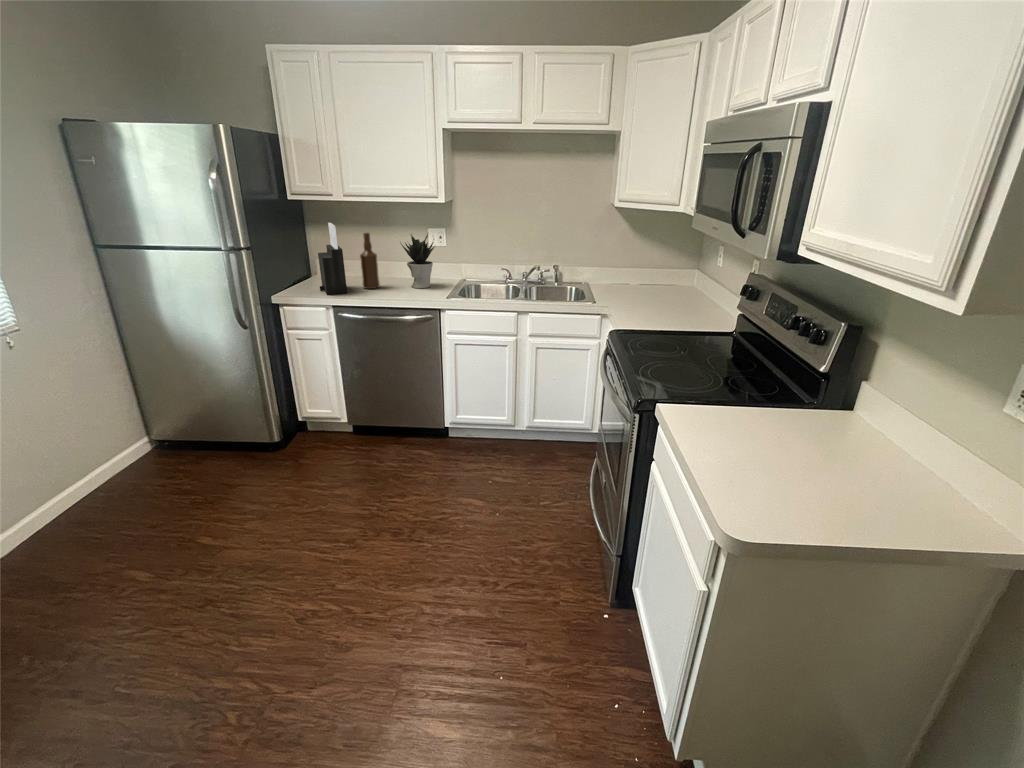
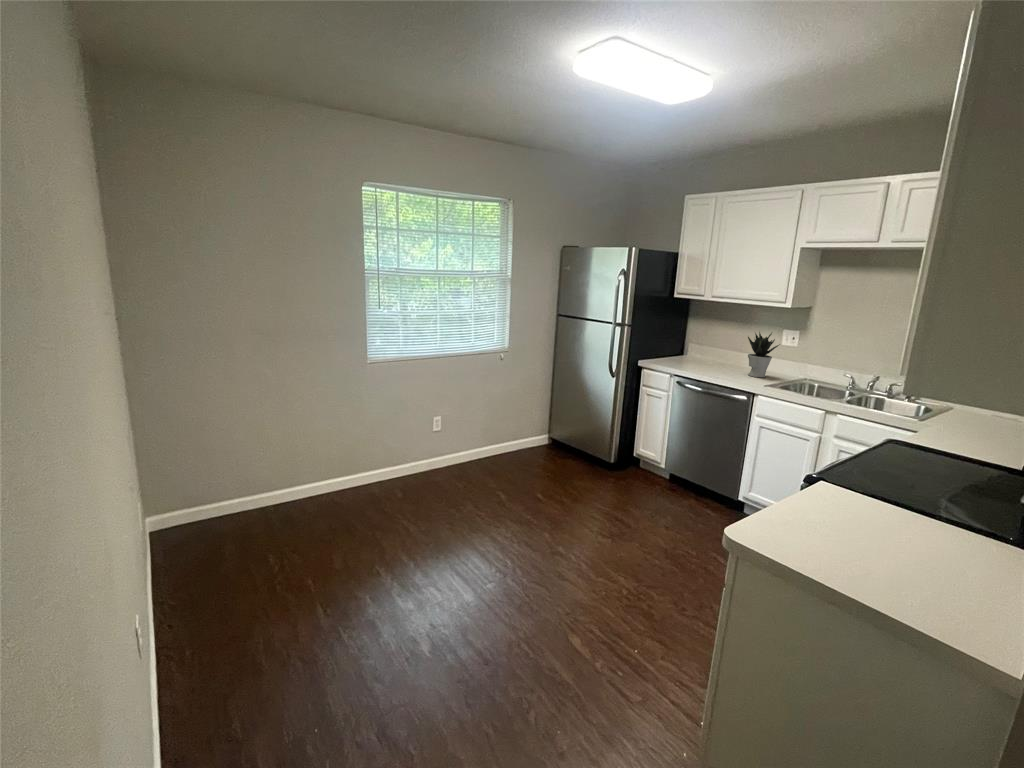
knife block: present [318,223,347,295] -> none [674,316,698,368]
bottle: present [360,232,380,289] -> none [708,326,725,370]

